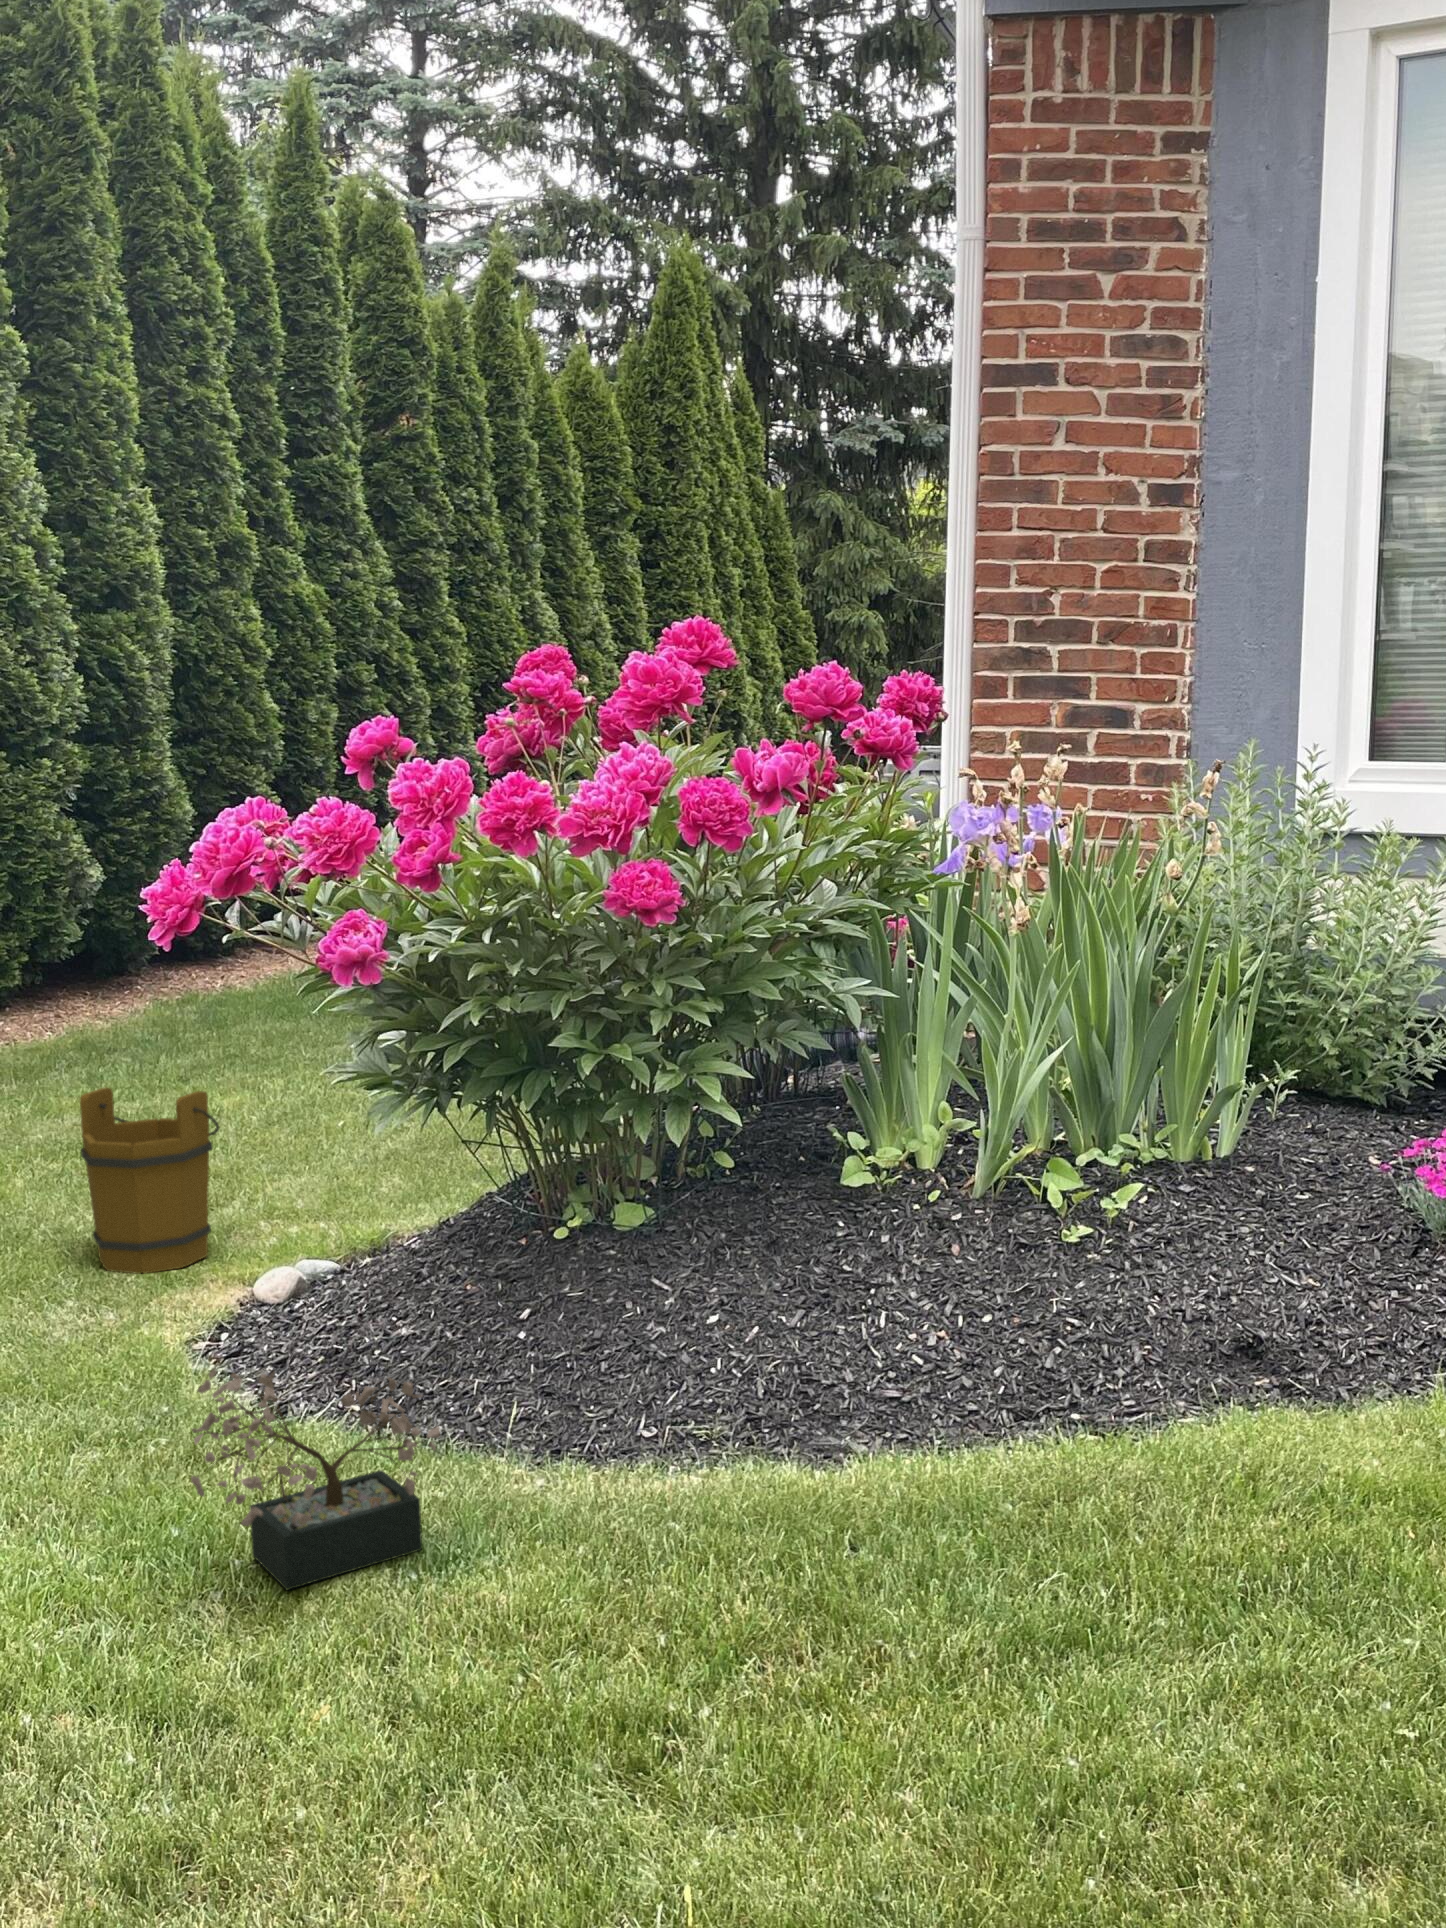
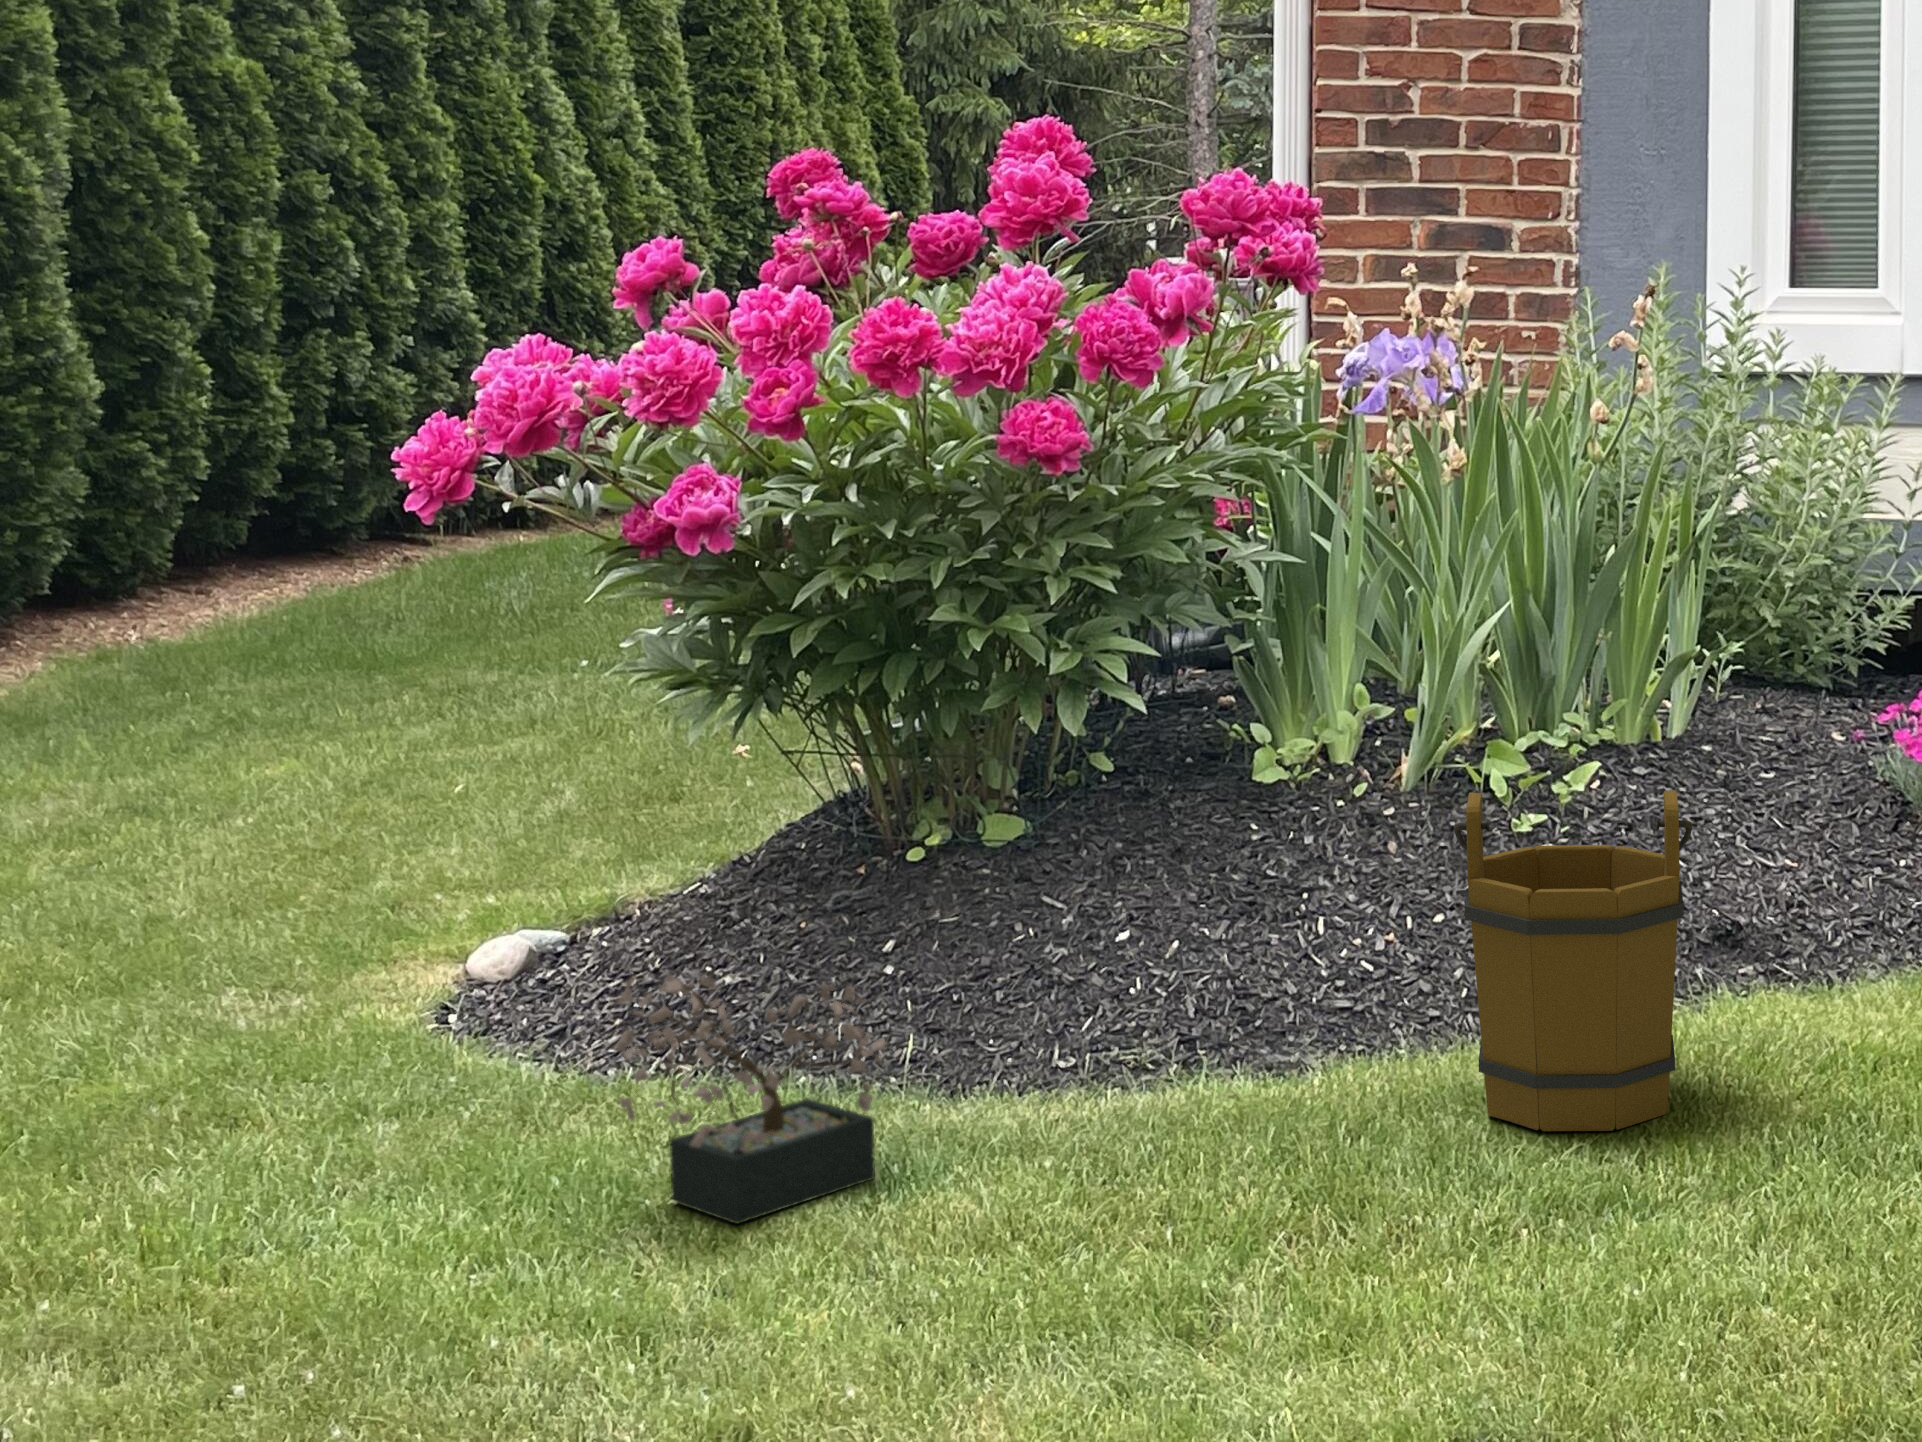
bucket: present [80,1087,219,1274] -> present [1454,790,1693,1131]

